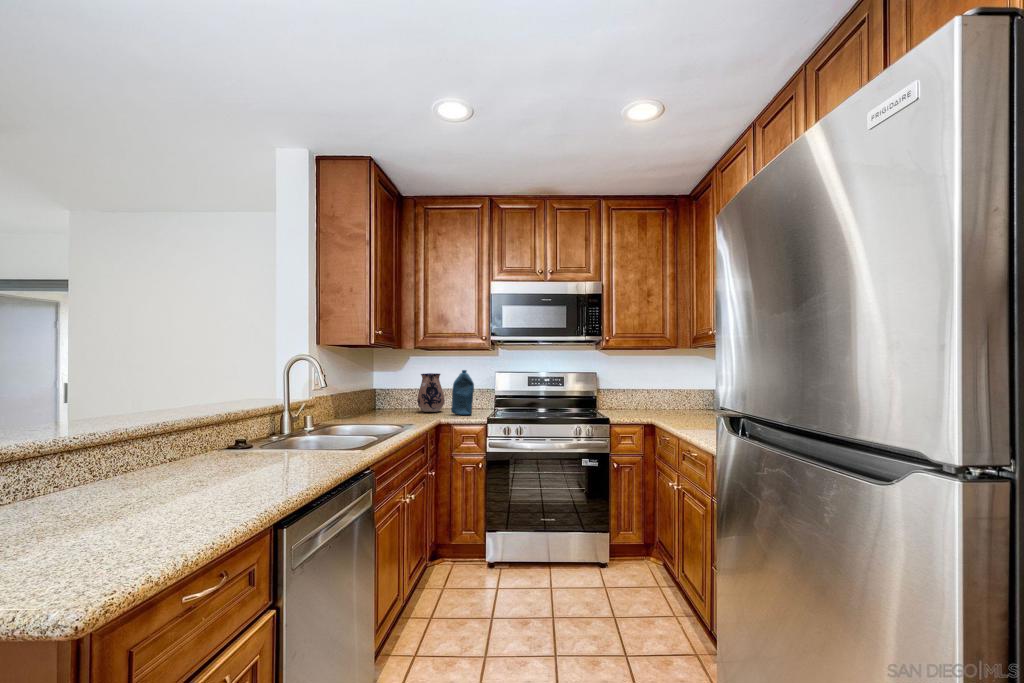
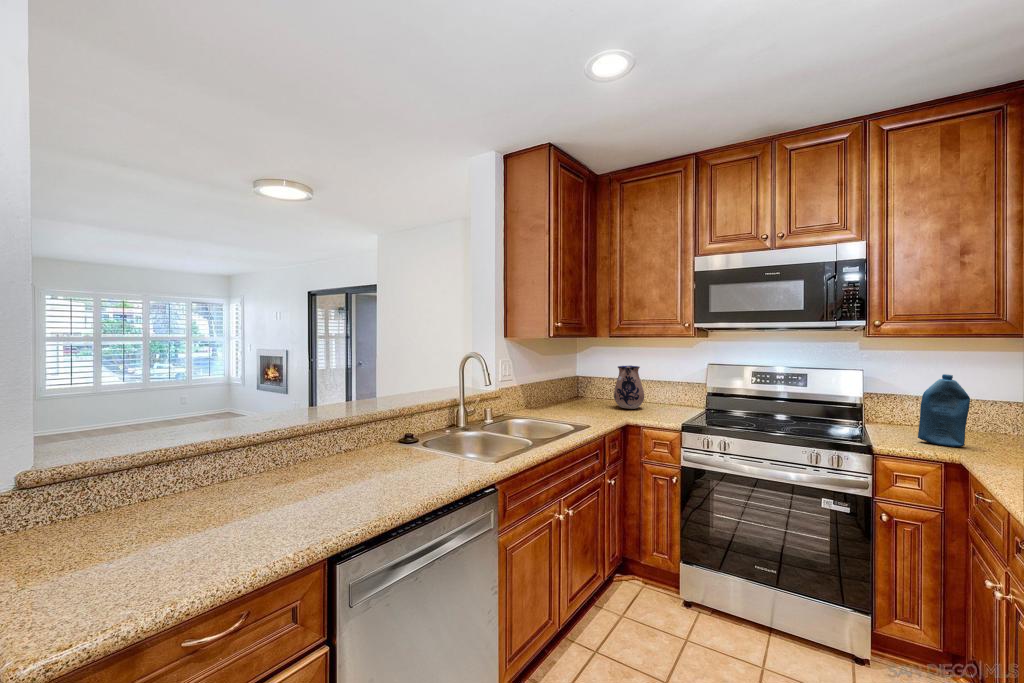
bottle: present [451,370,474,415] -> present [918,374,970,447]

